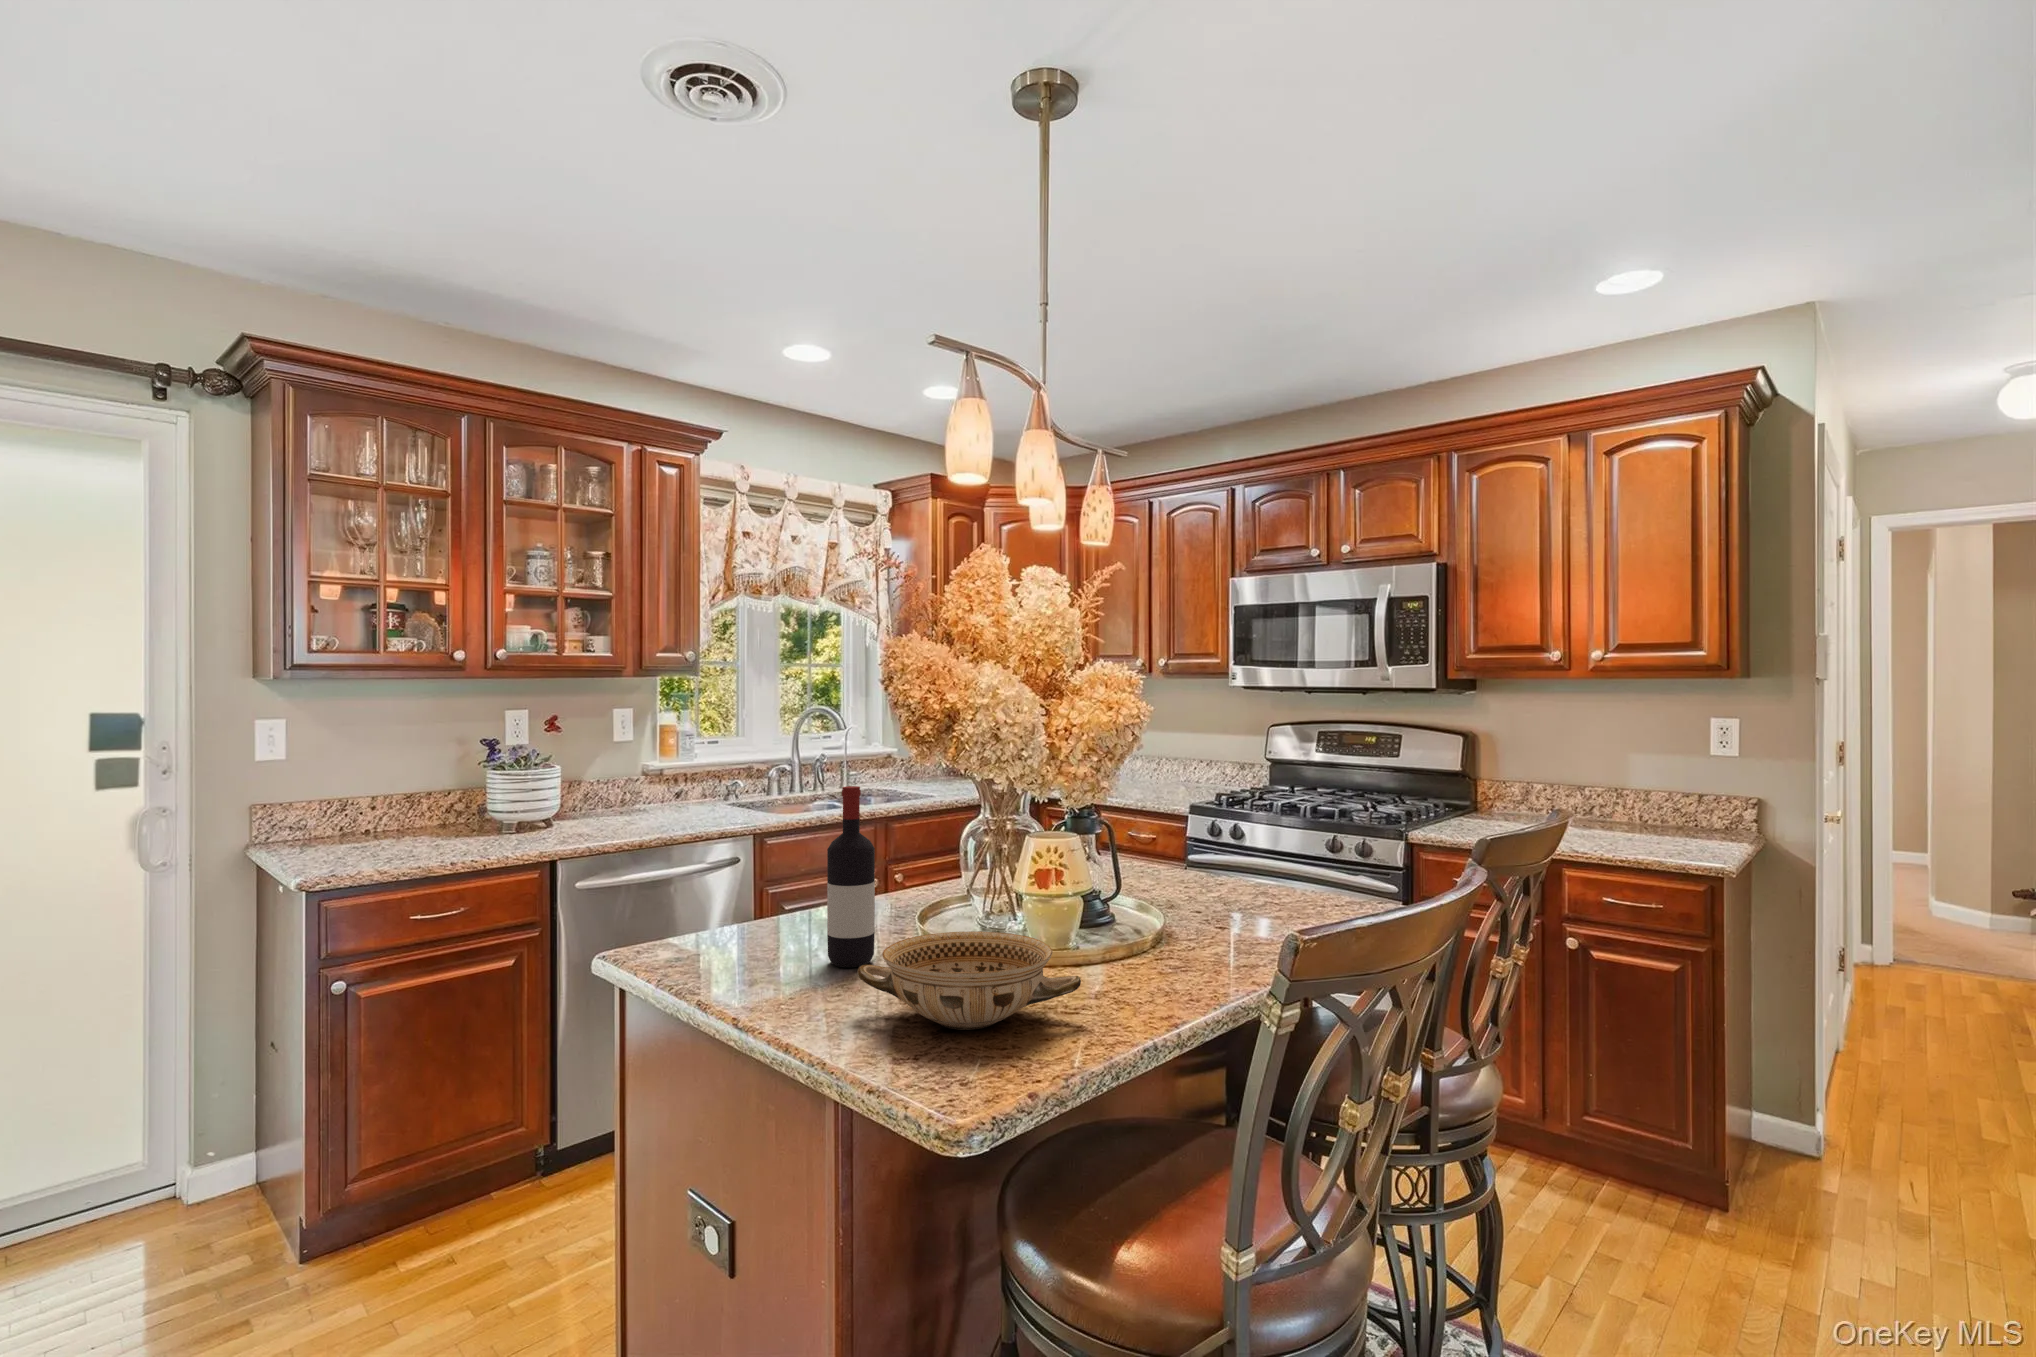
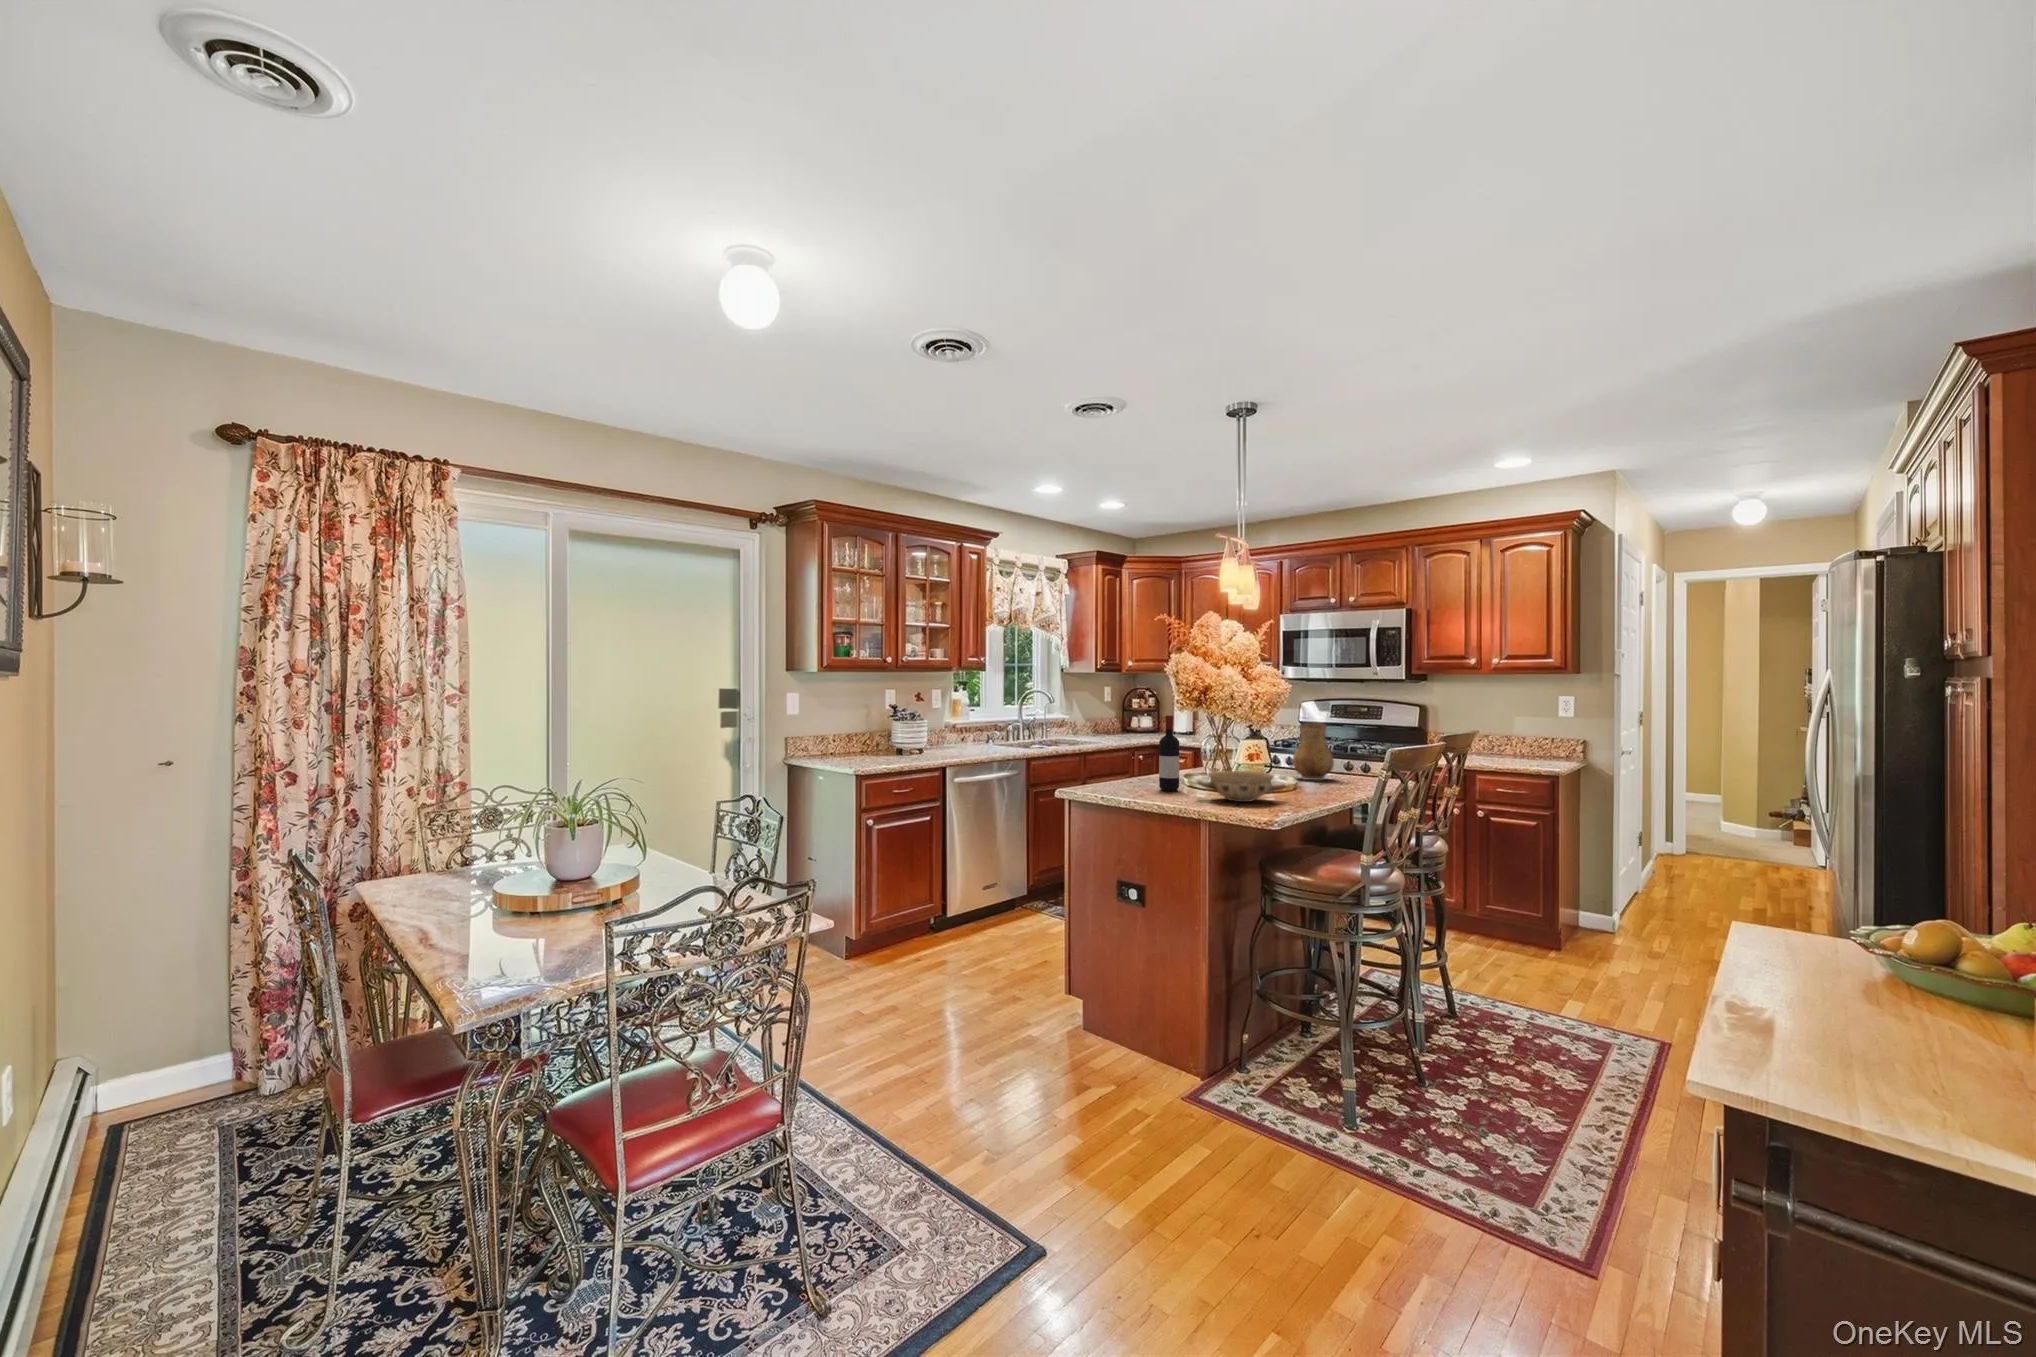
ceramic pitcher: none [1178,788,1263,914] -> present [1292,723,1334,780]

